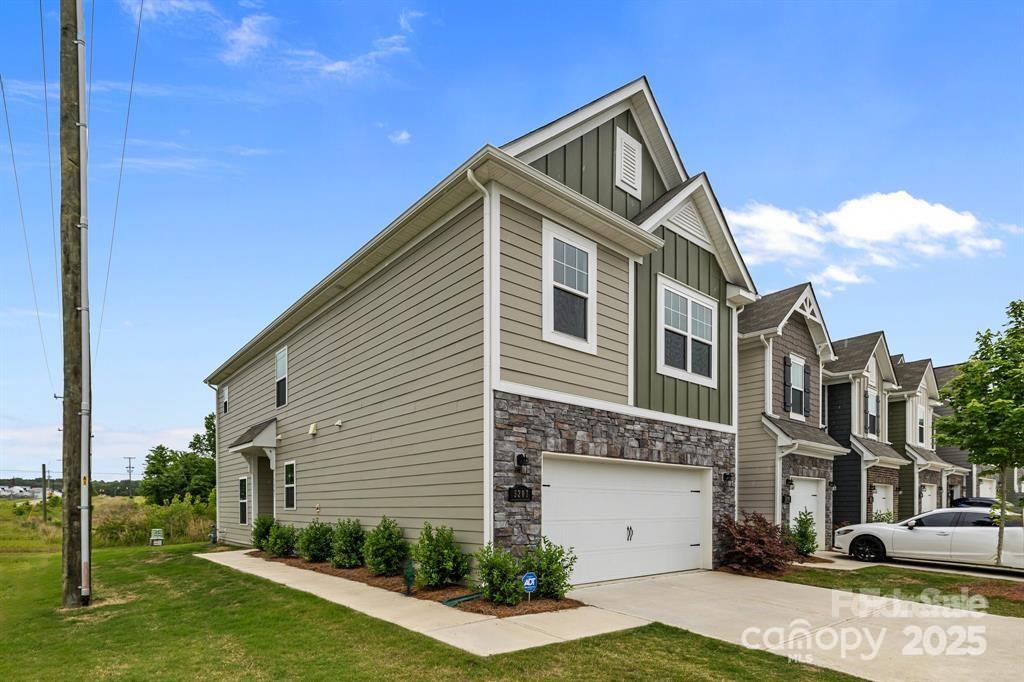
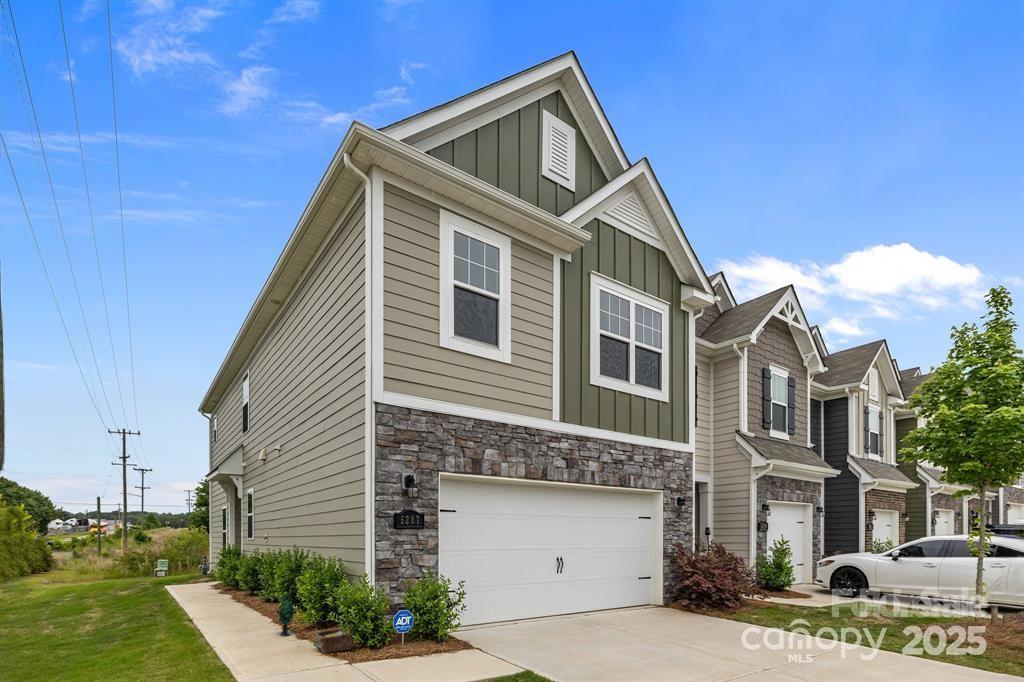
woven basket: none [446,585,479,612] -> present [315,628,352,653]

